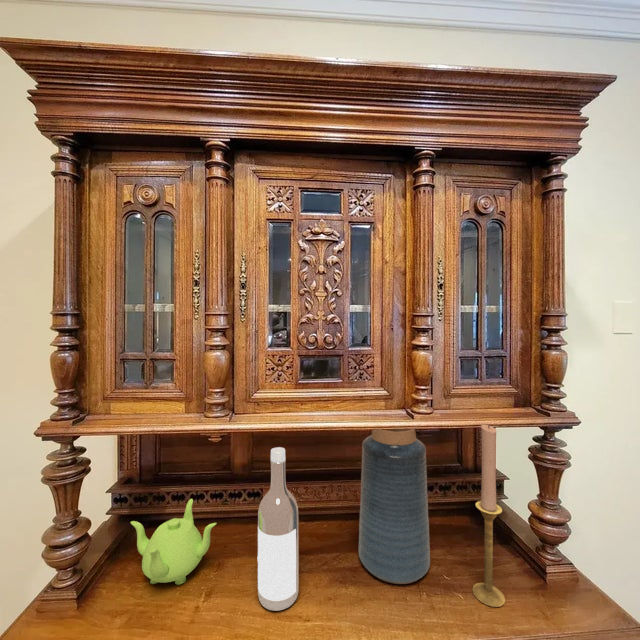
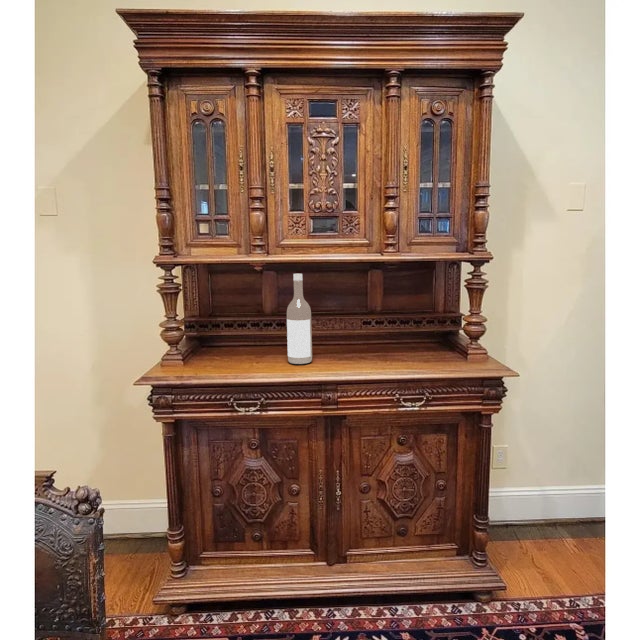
candlestick: present [473,425,505,607] -> none [419,256,437,363]
vase: present [359,429,430,584] -> none [351,265,396,358]
teapot: present [131,499,216,585] -> none [206,323,260,360]

